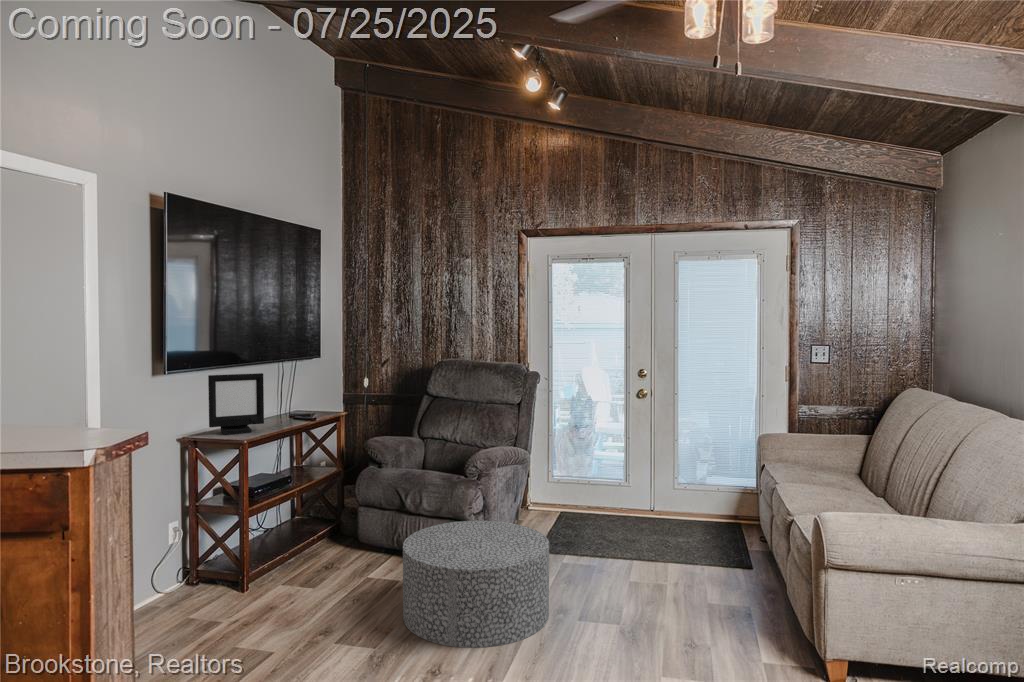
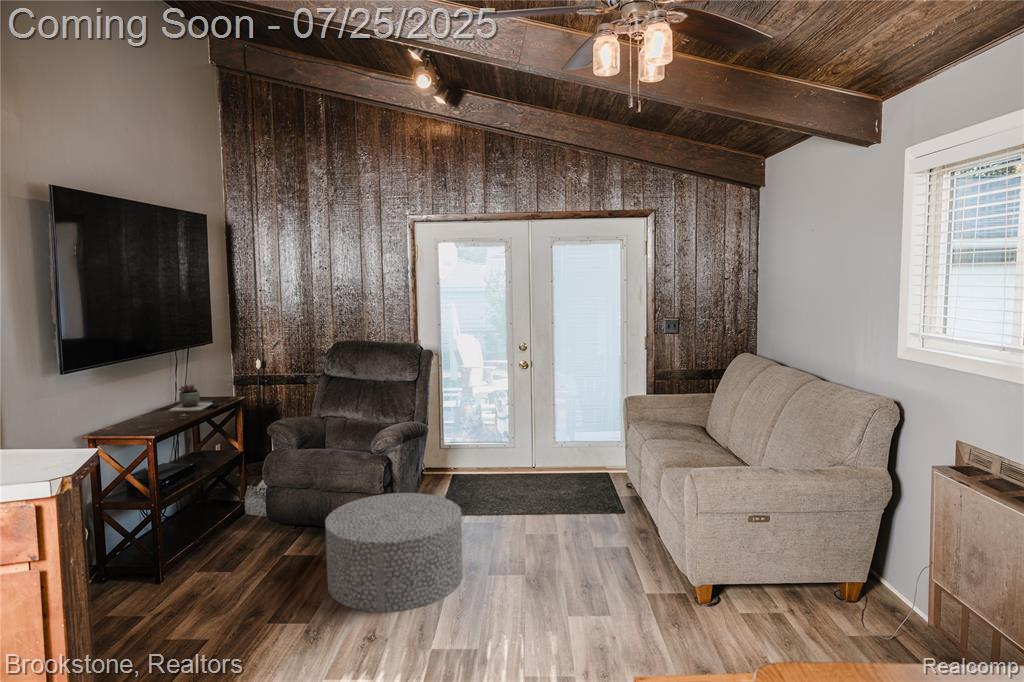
picture frame: present [208,373,264,435] -> none [105,367,167,431]
succulent plant: none [270,395,313,421] -> present [169,385,213,412]

